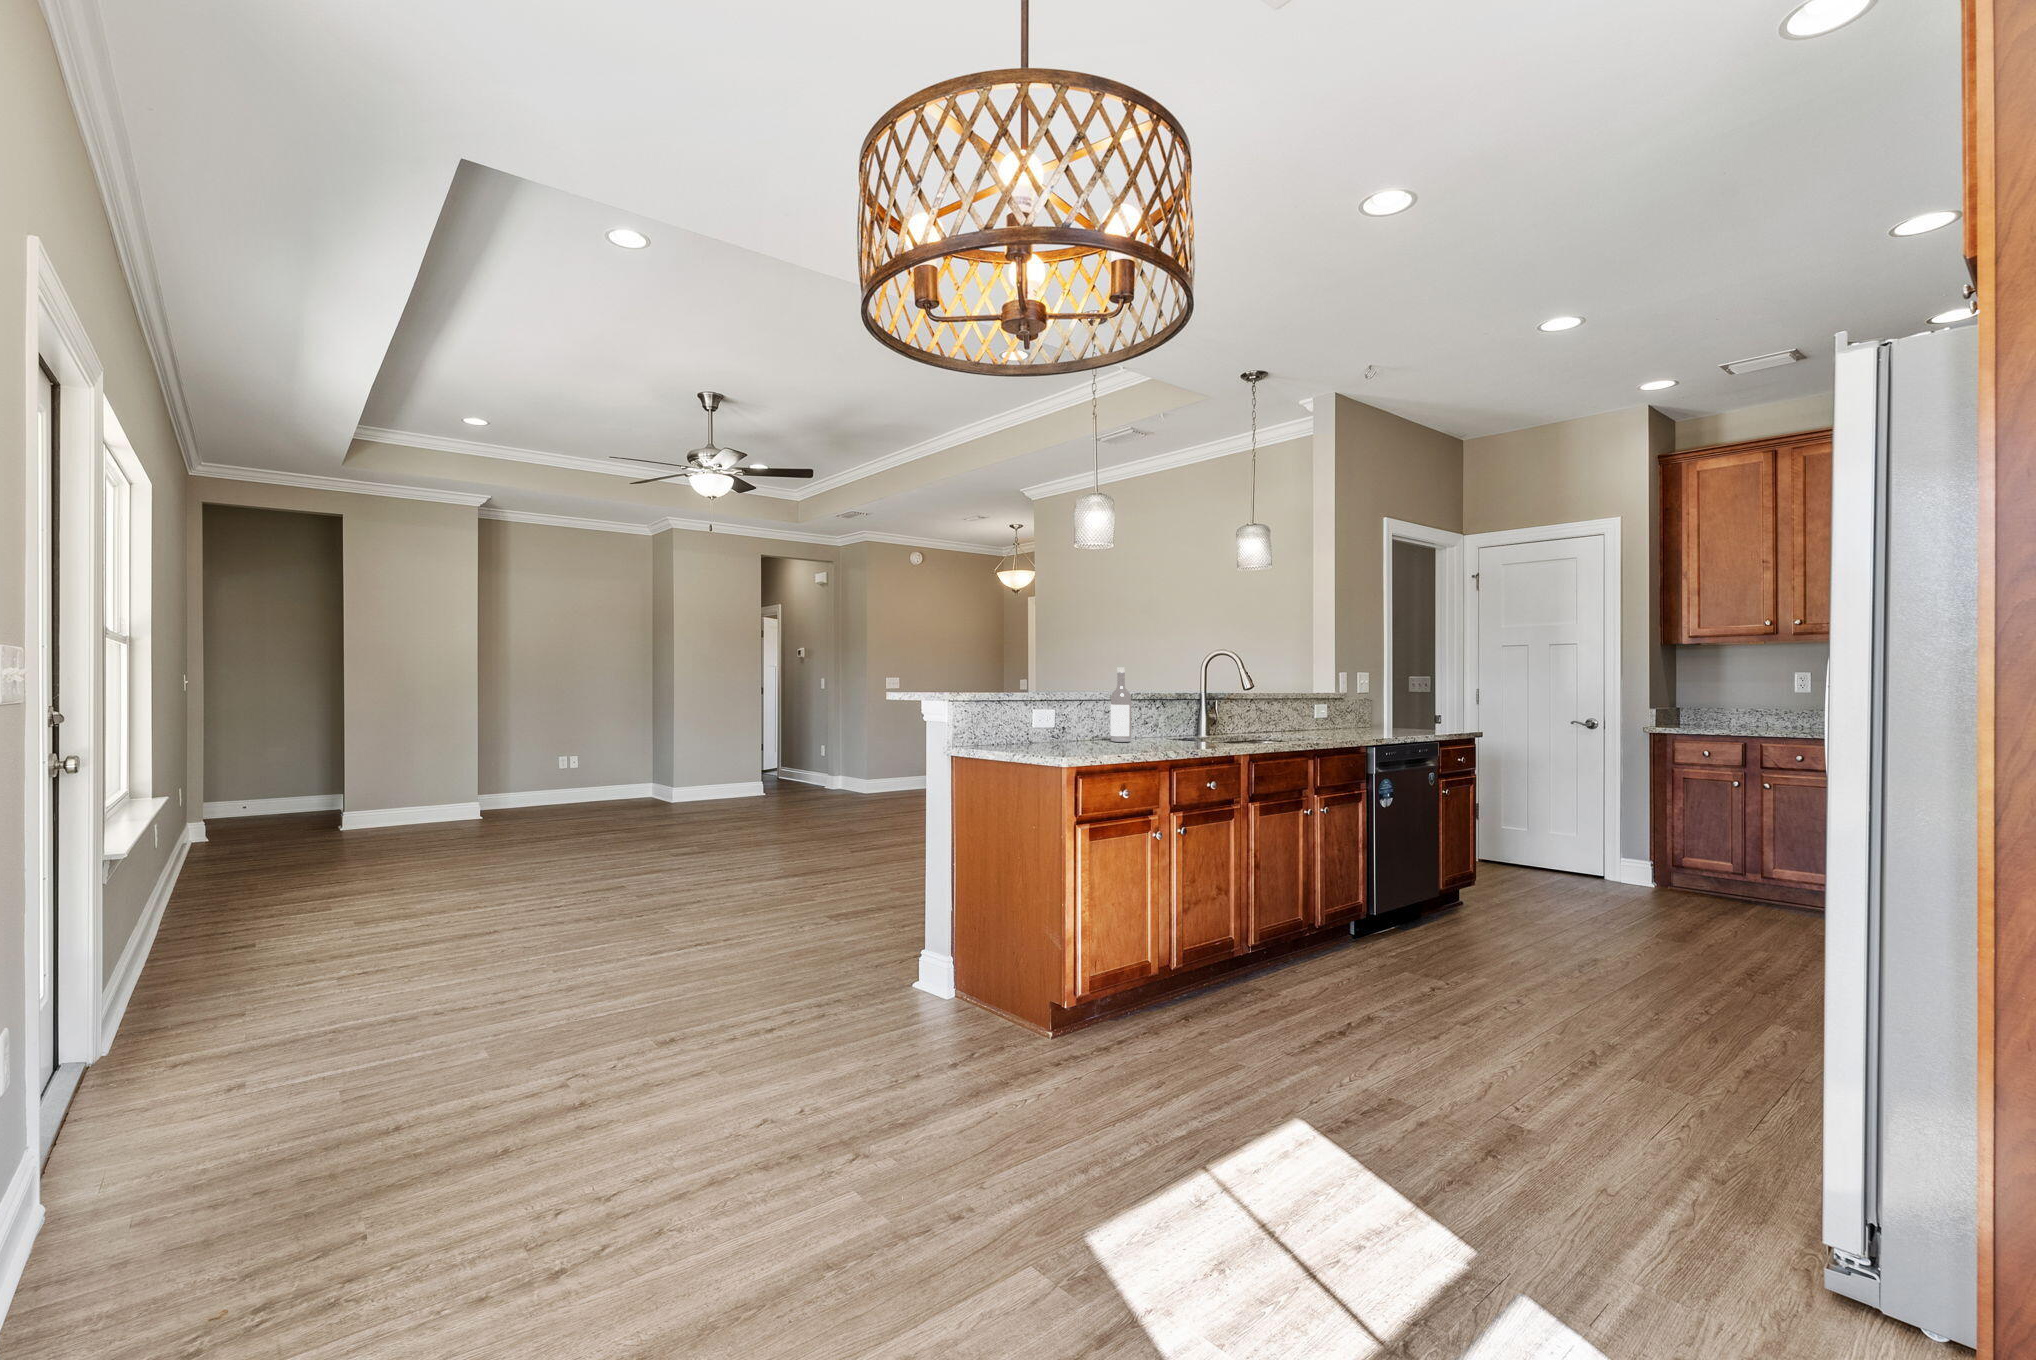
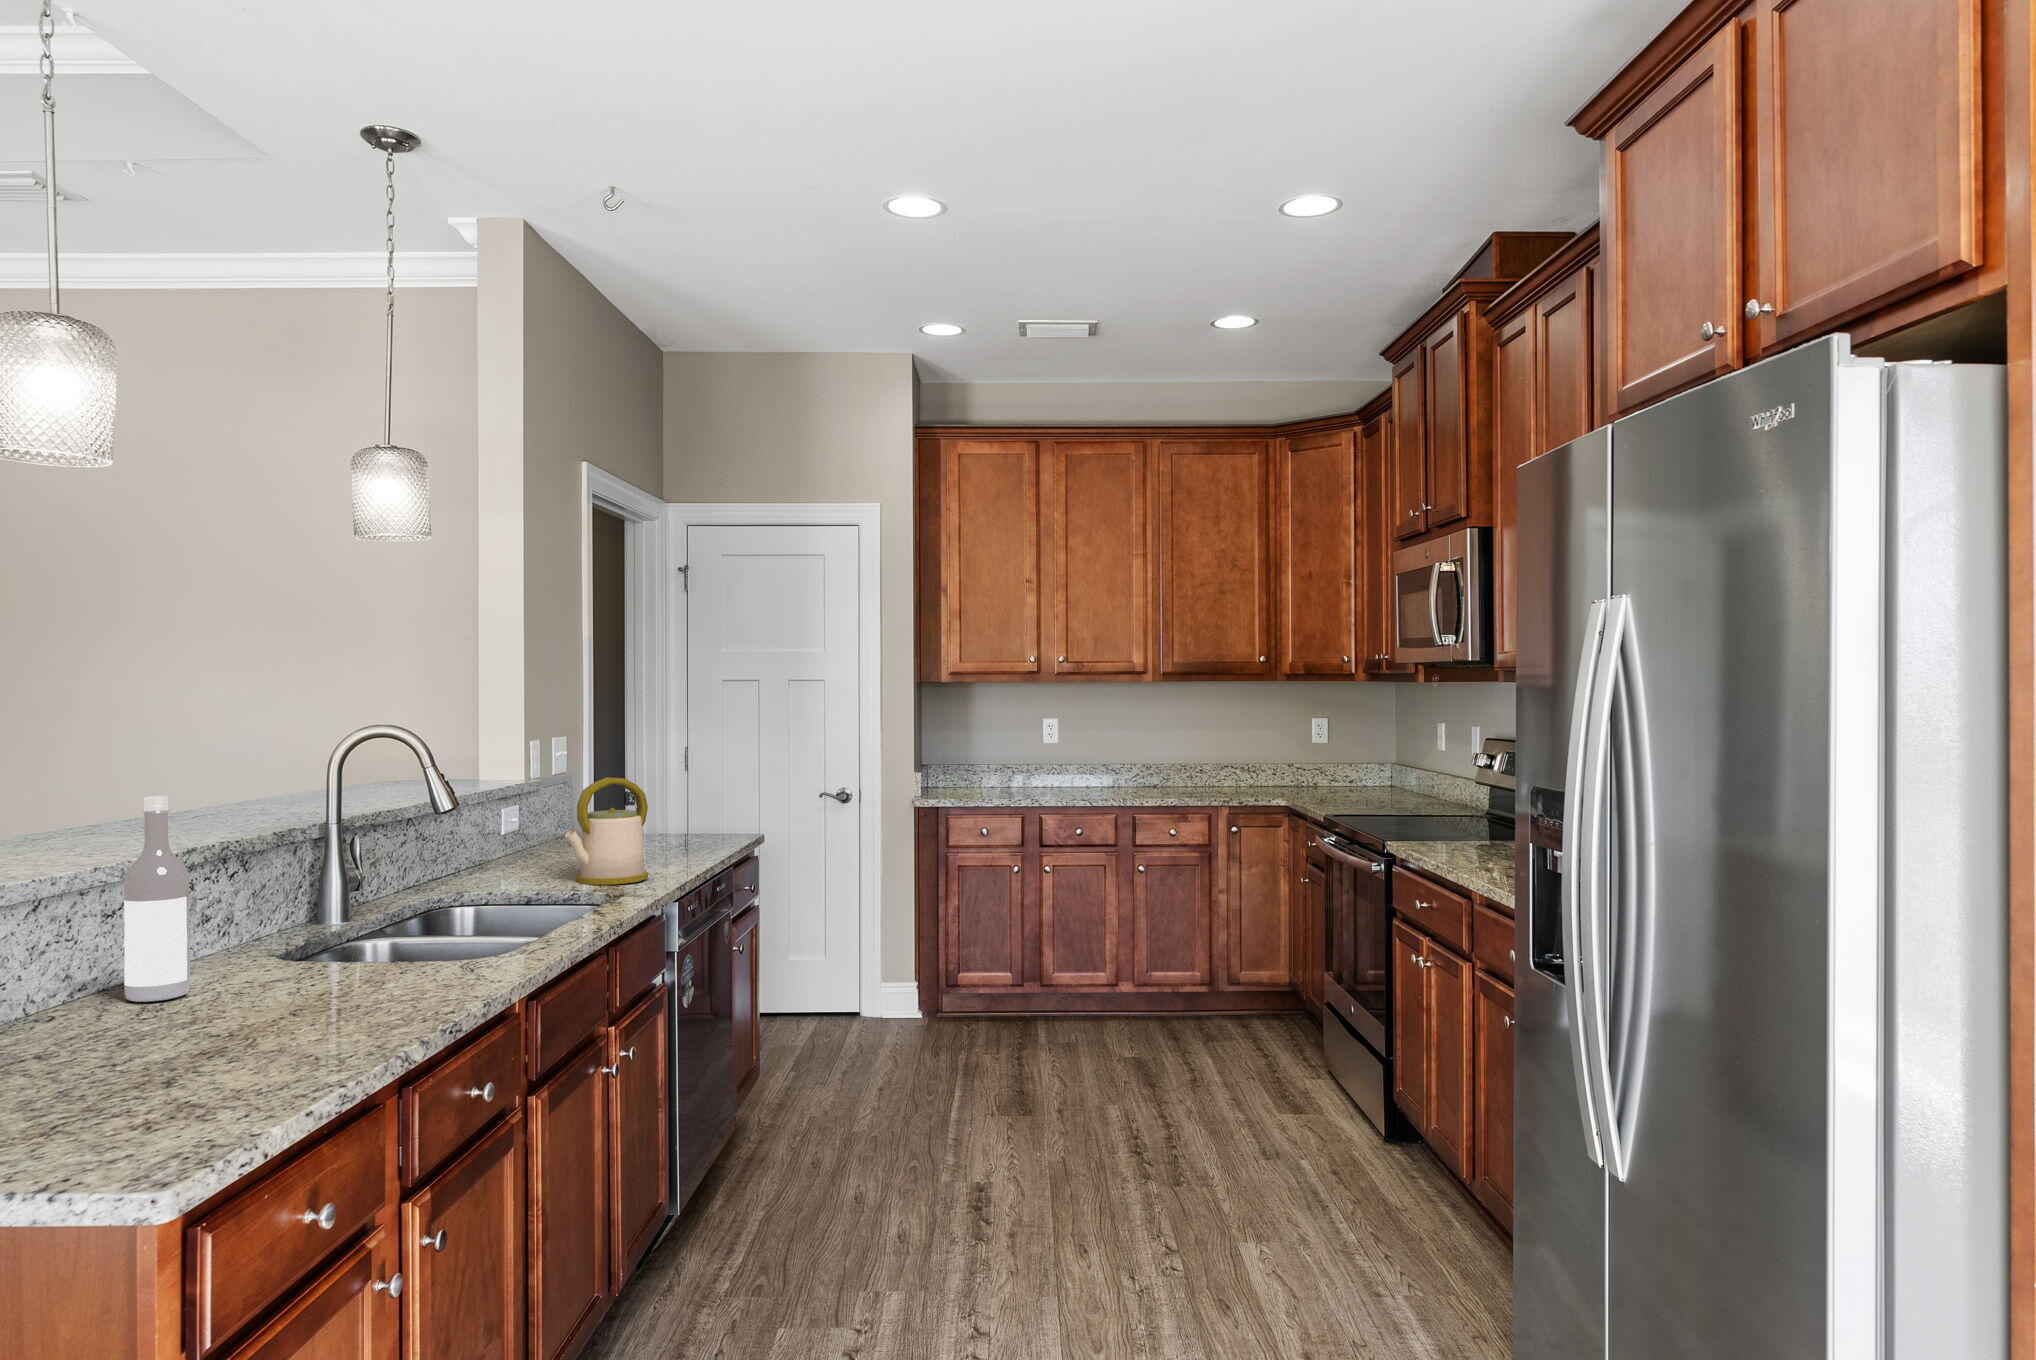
kettle: none [1330,684,1377,739] -> present [565,777,648,885]

